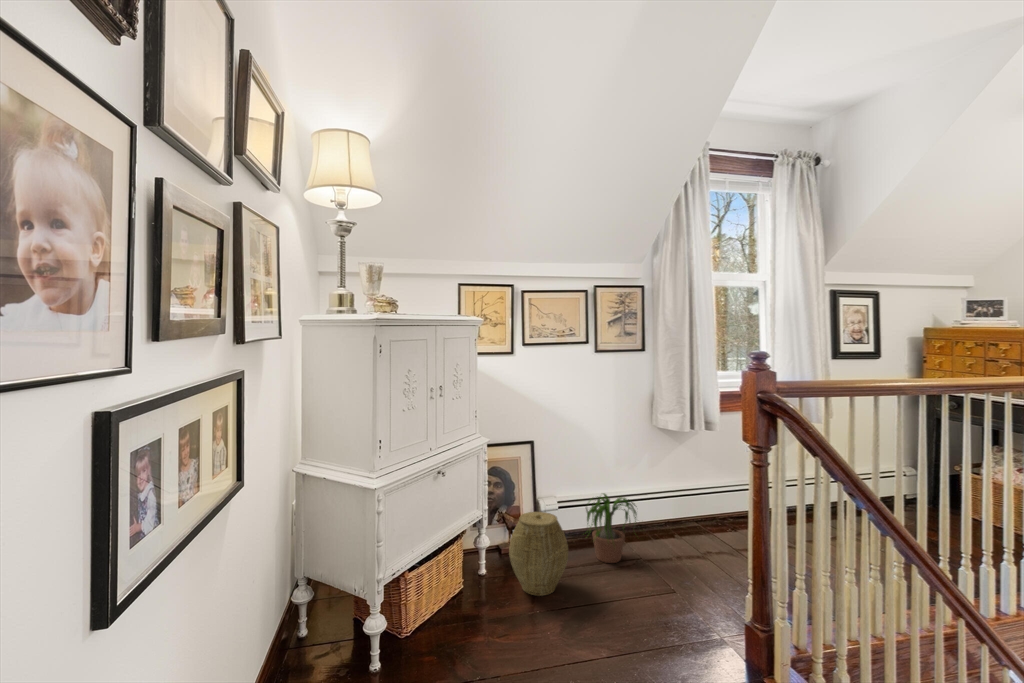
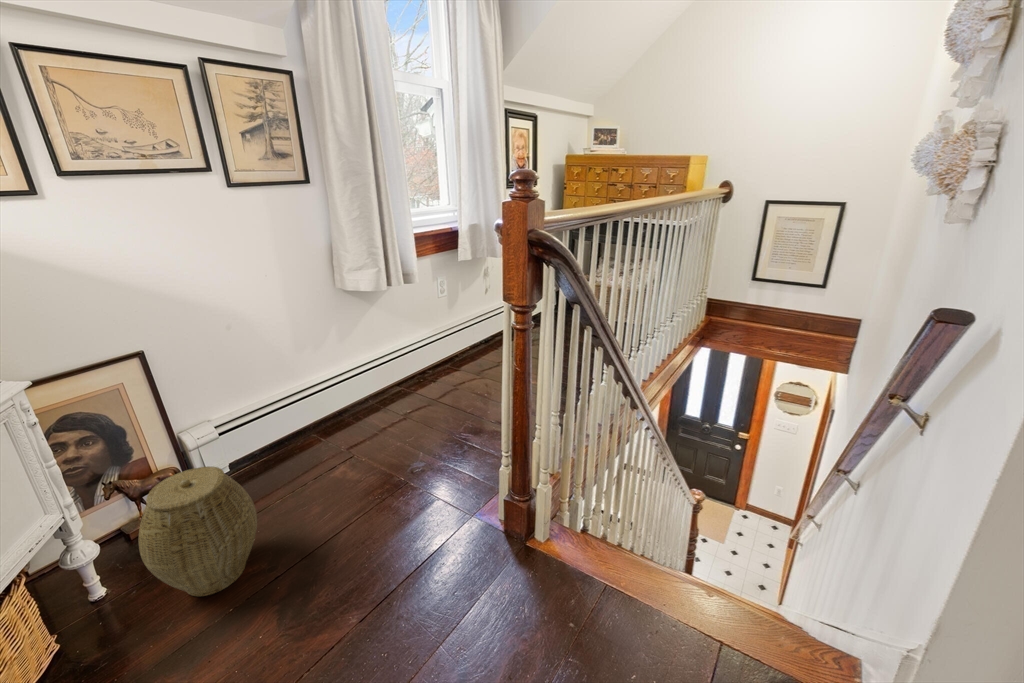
potted plant: present [586,494,637,563] -> none [265,394,357,482]

